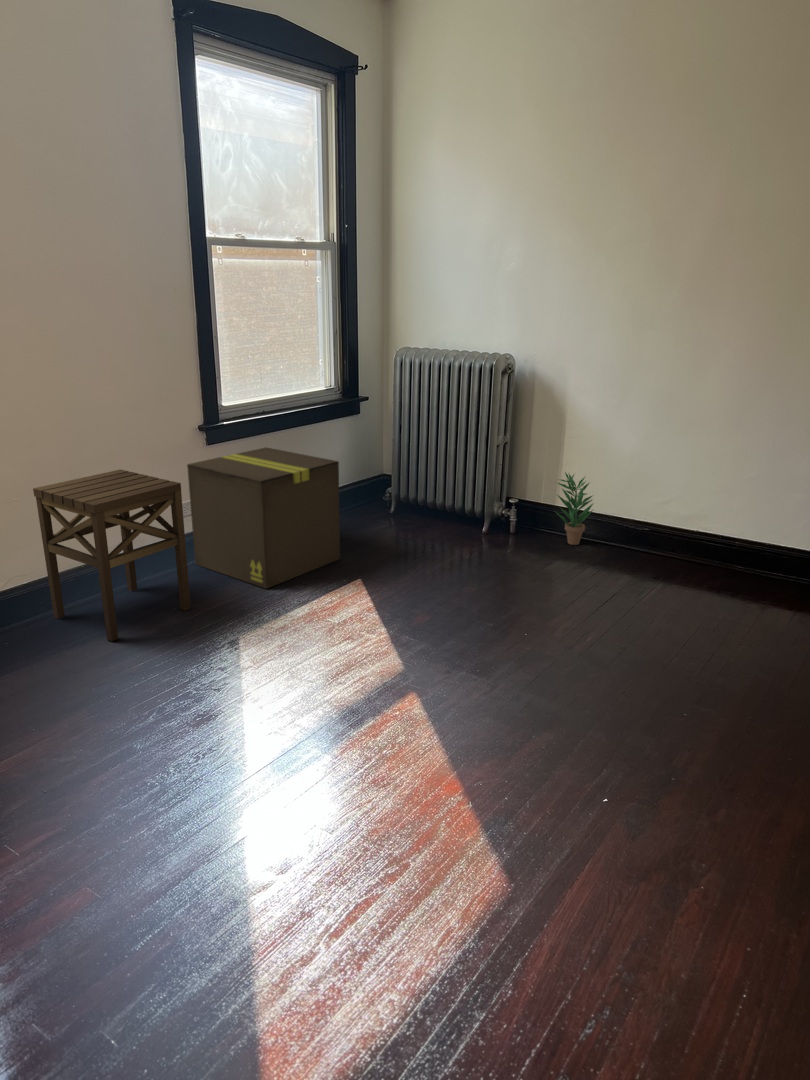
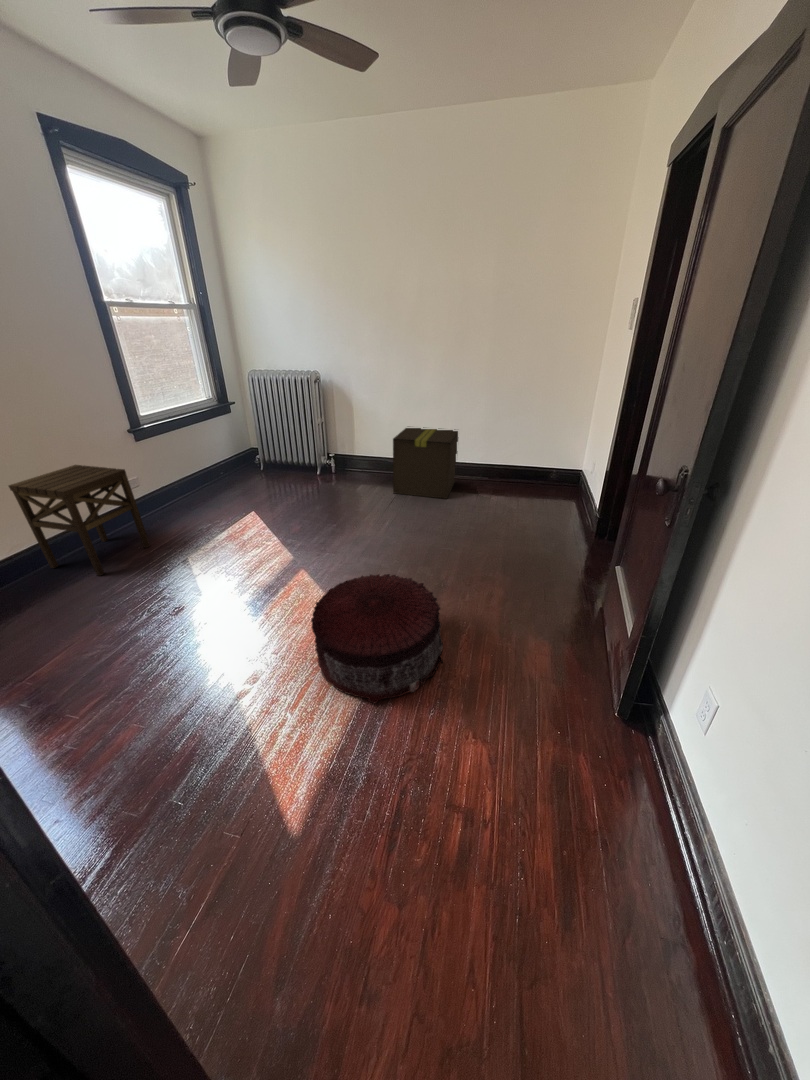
cardboard box: present [187,447,340,589] -> present [393,427,458,499]
potted plant: present [555,472,593,545] -> none [353,438,375,476]
pouf: none [393,720,650,977] -> present [311,574,443,703]

